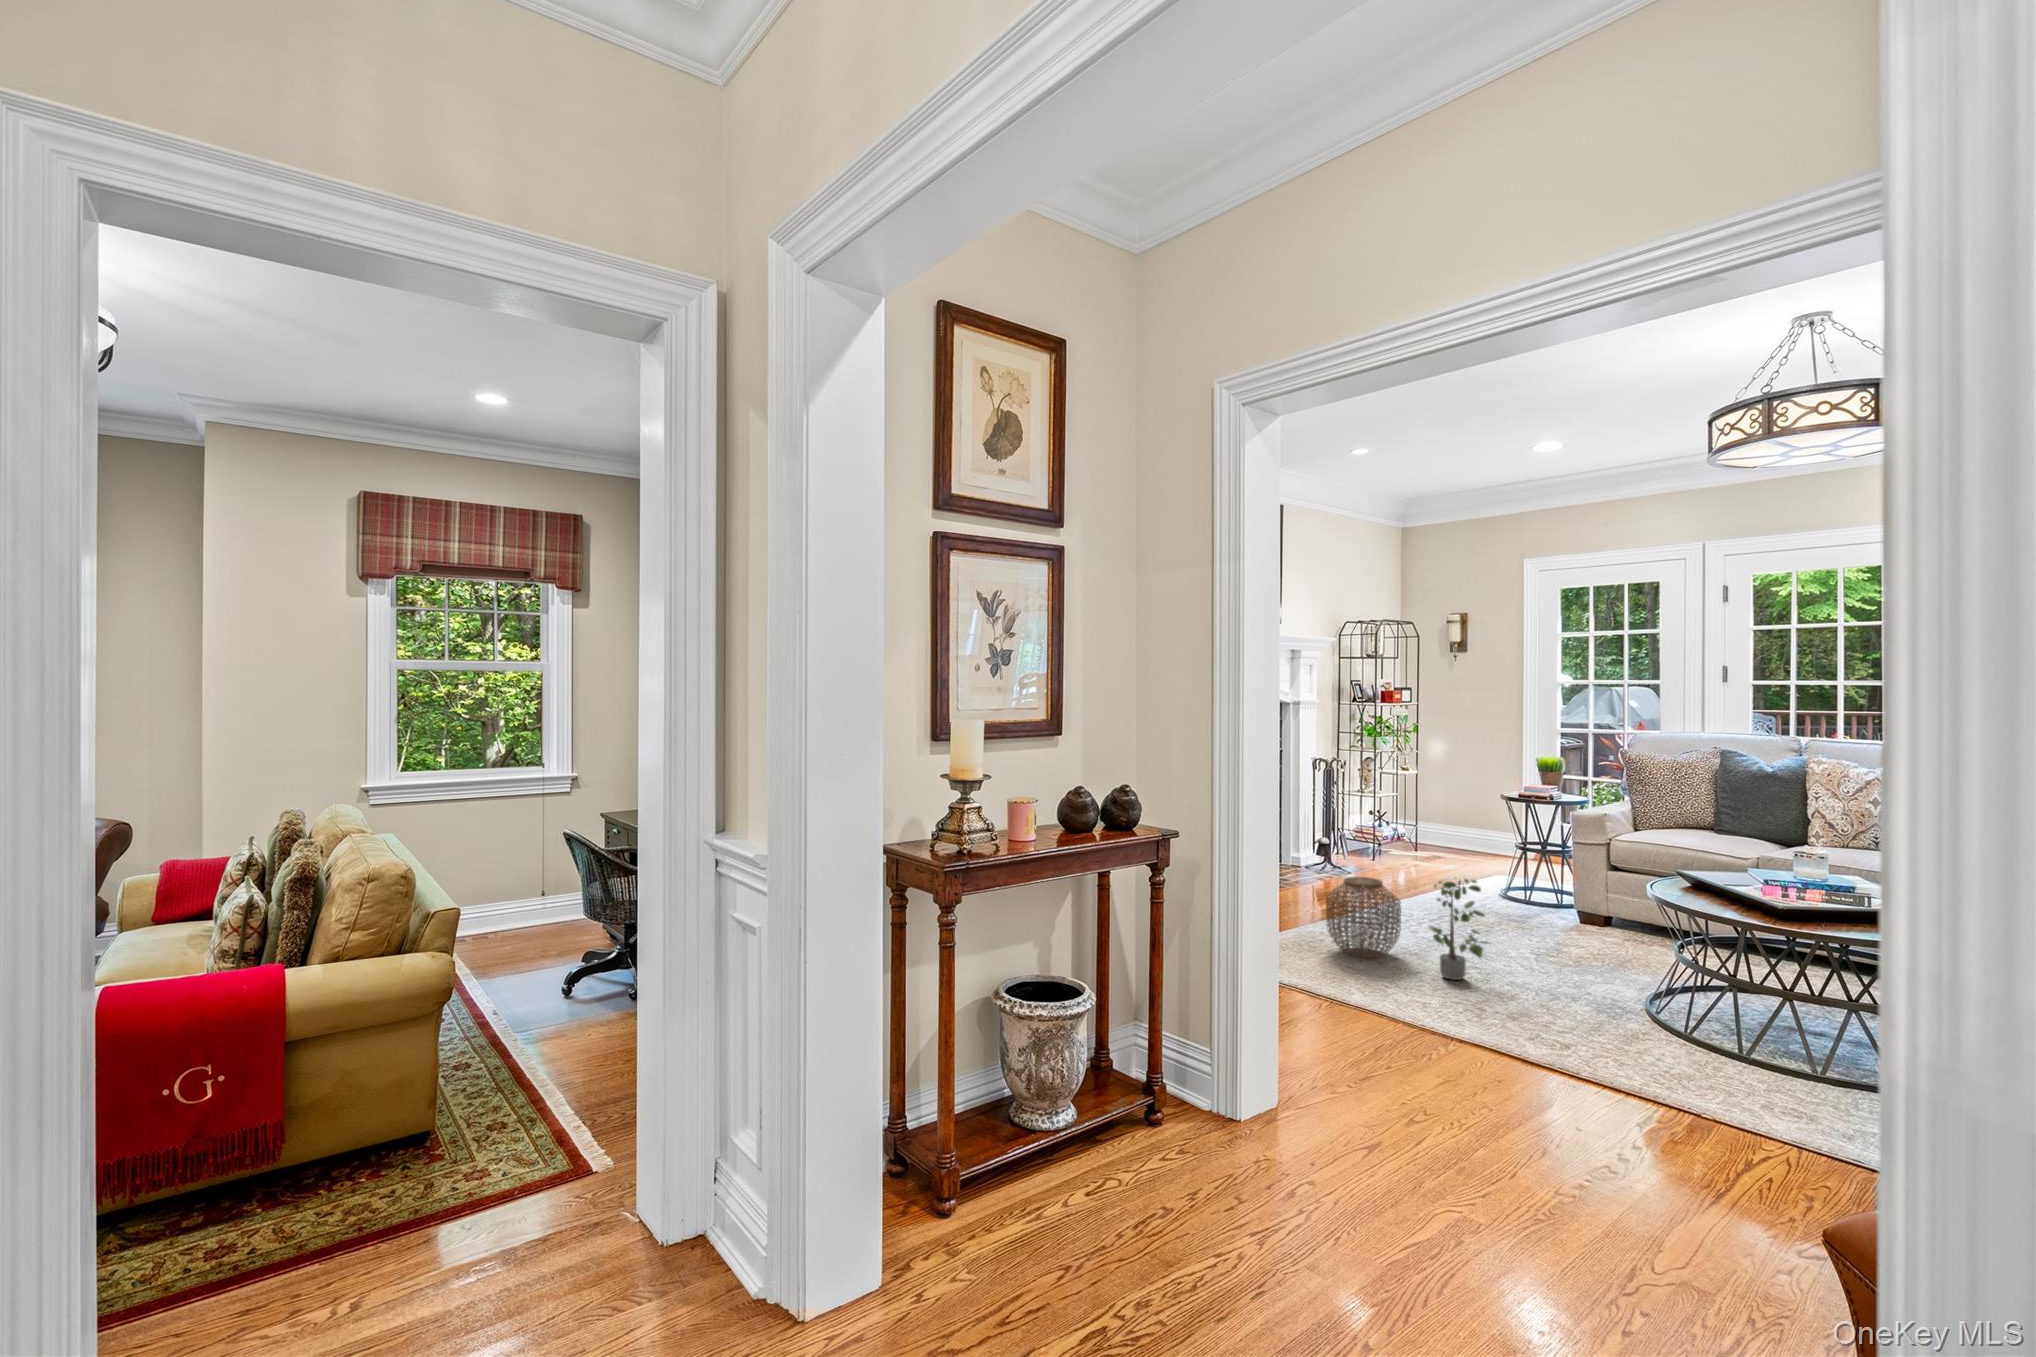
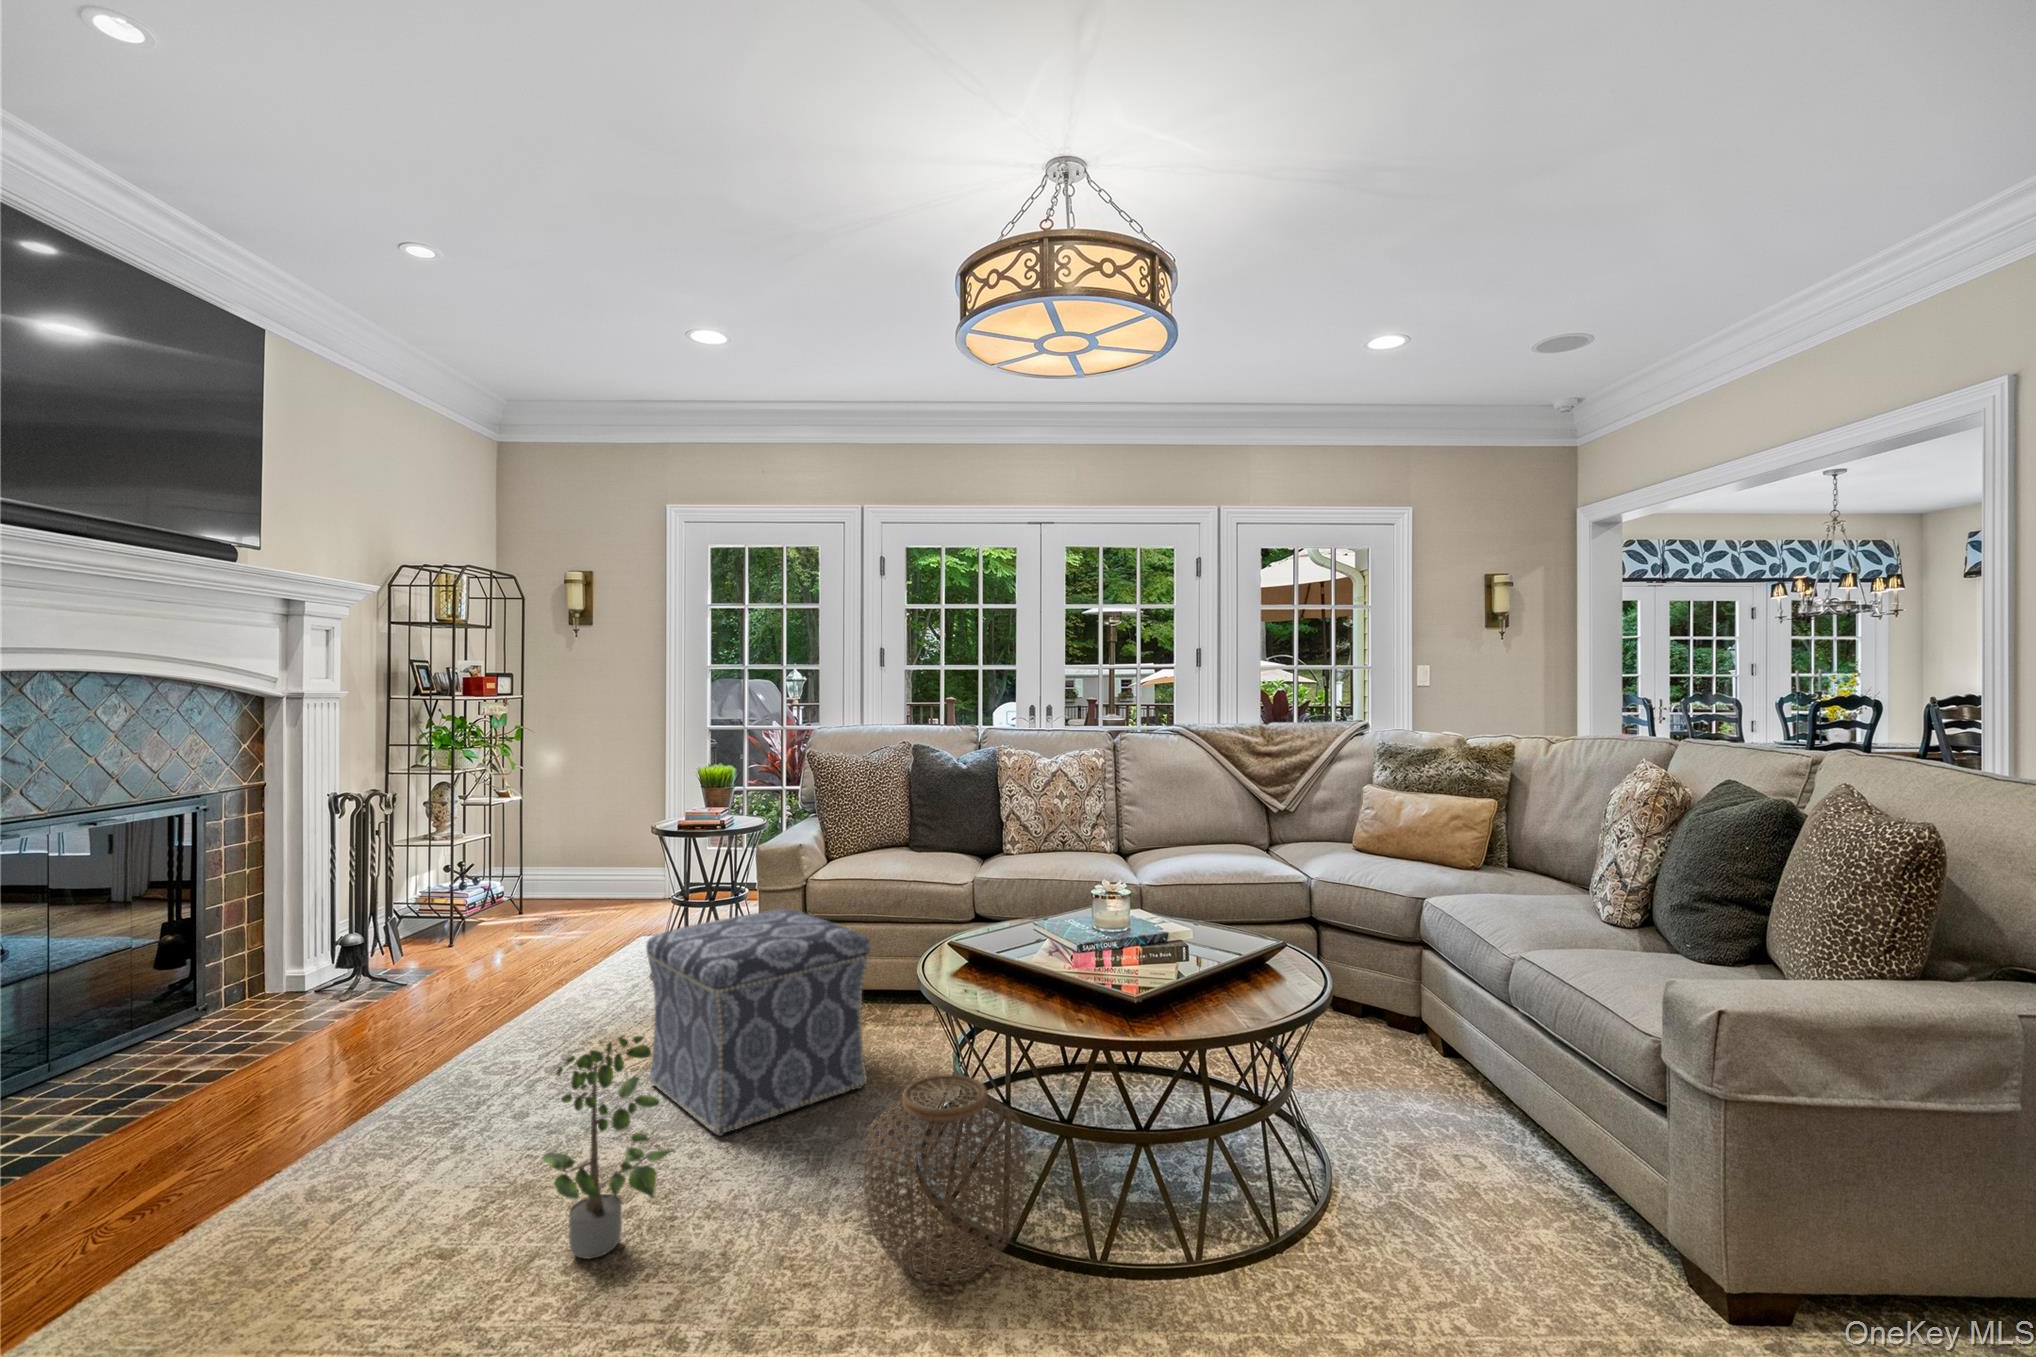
ottoman: none [1489,847,1637,966] -> present [646,909,870,1136]
woven basket: present [1326,877,1401,959] -> present [864,1075,1026,1283]

